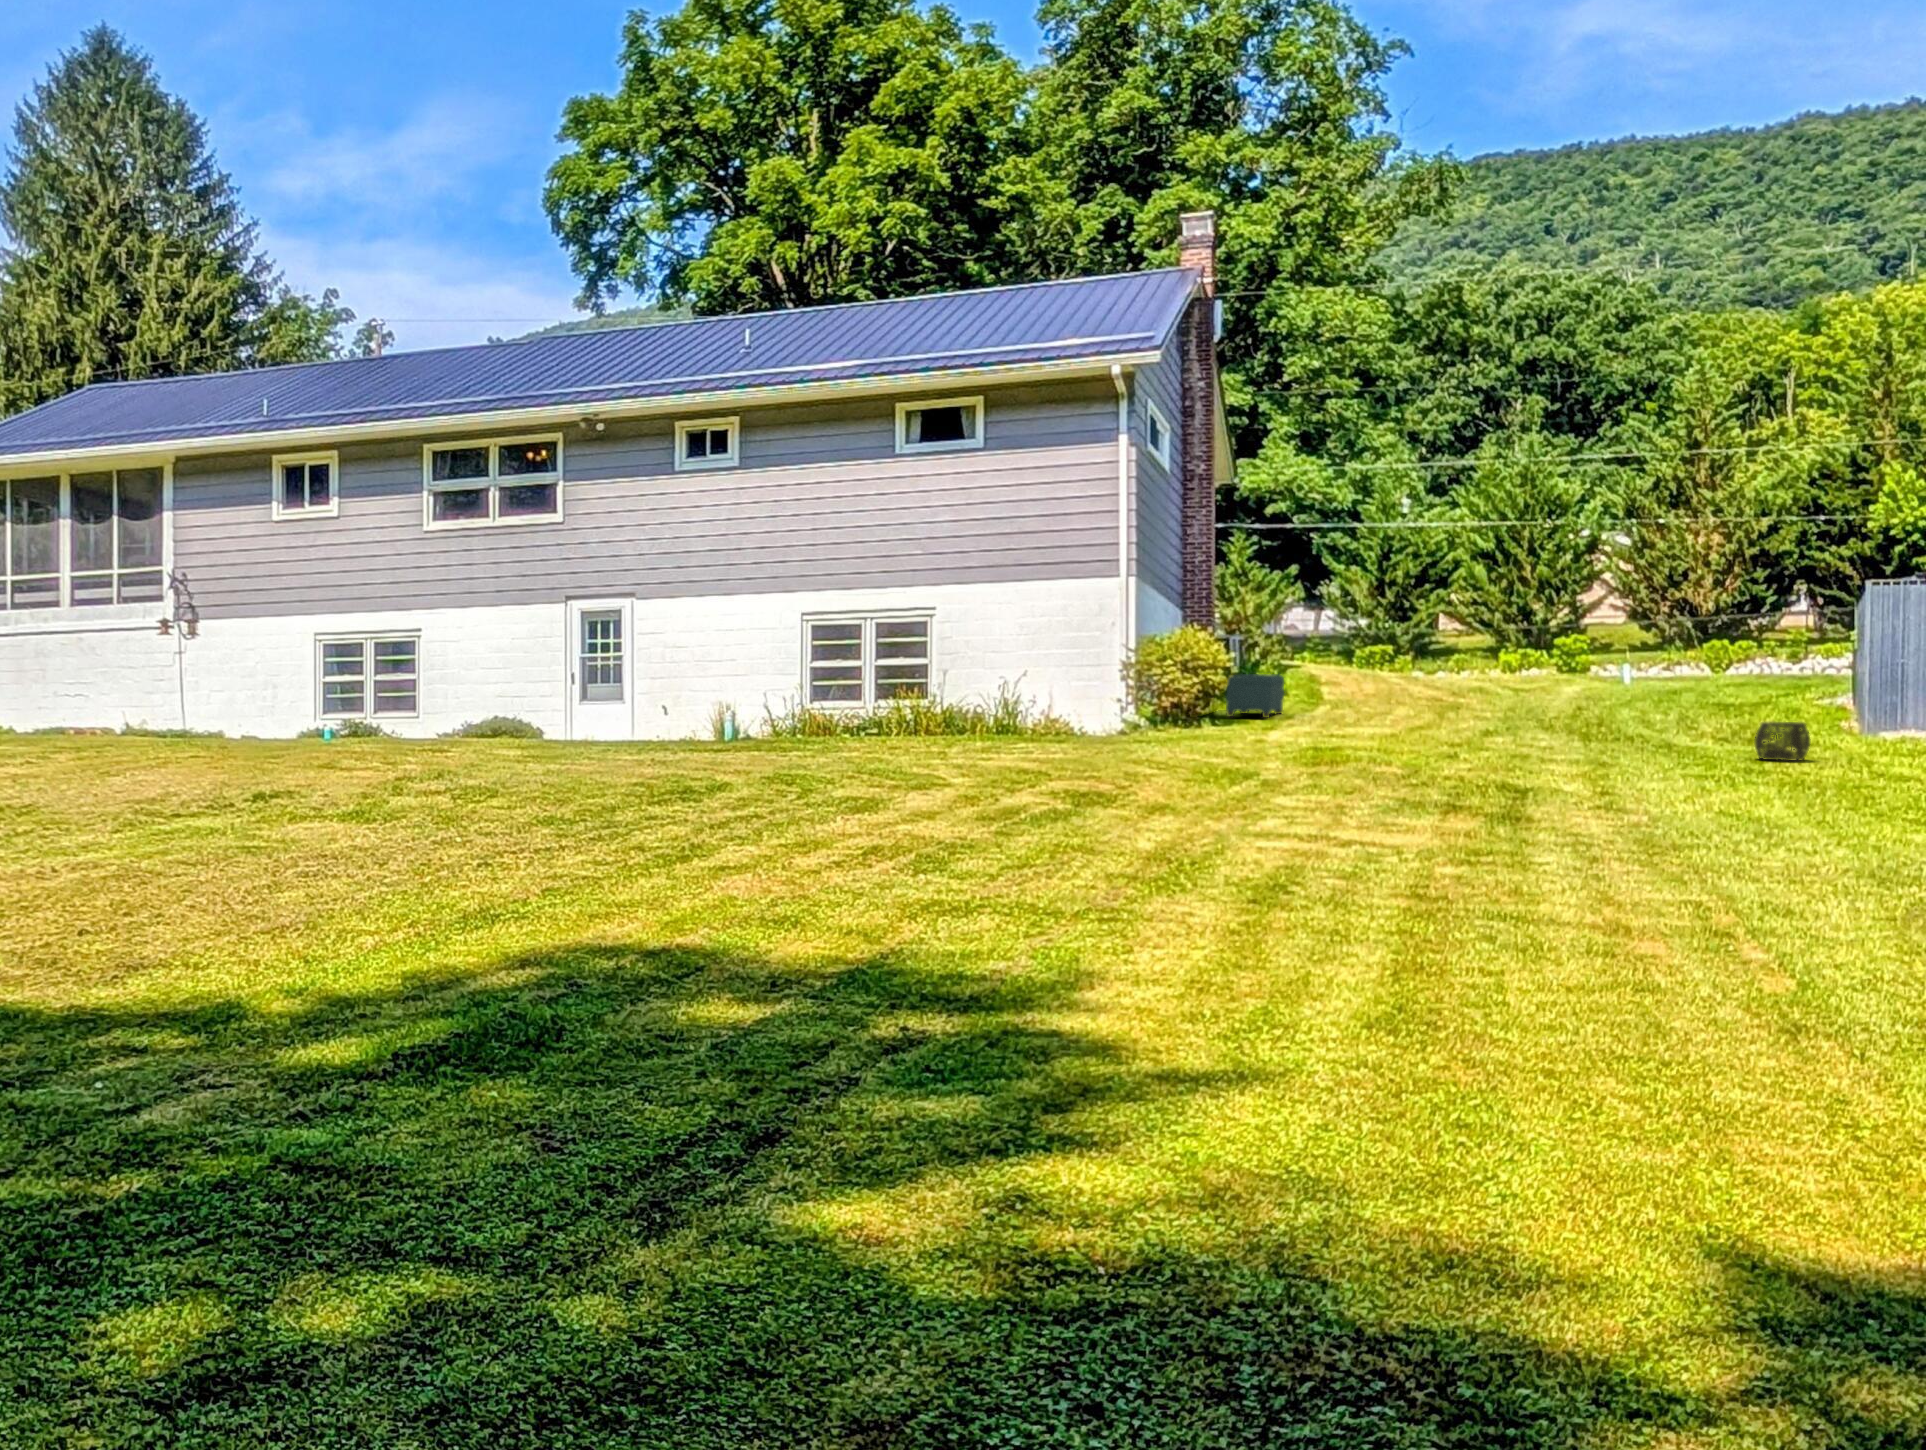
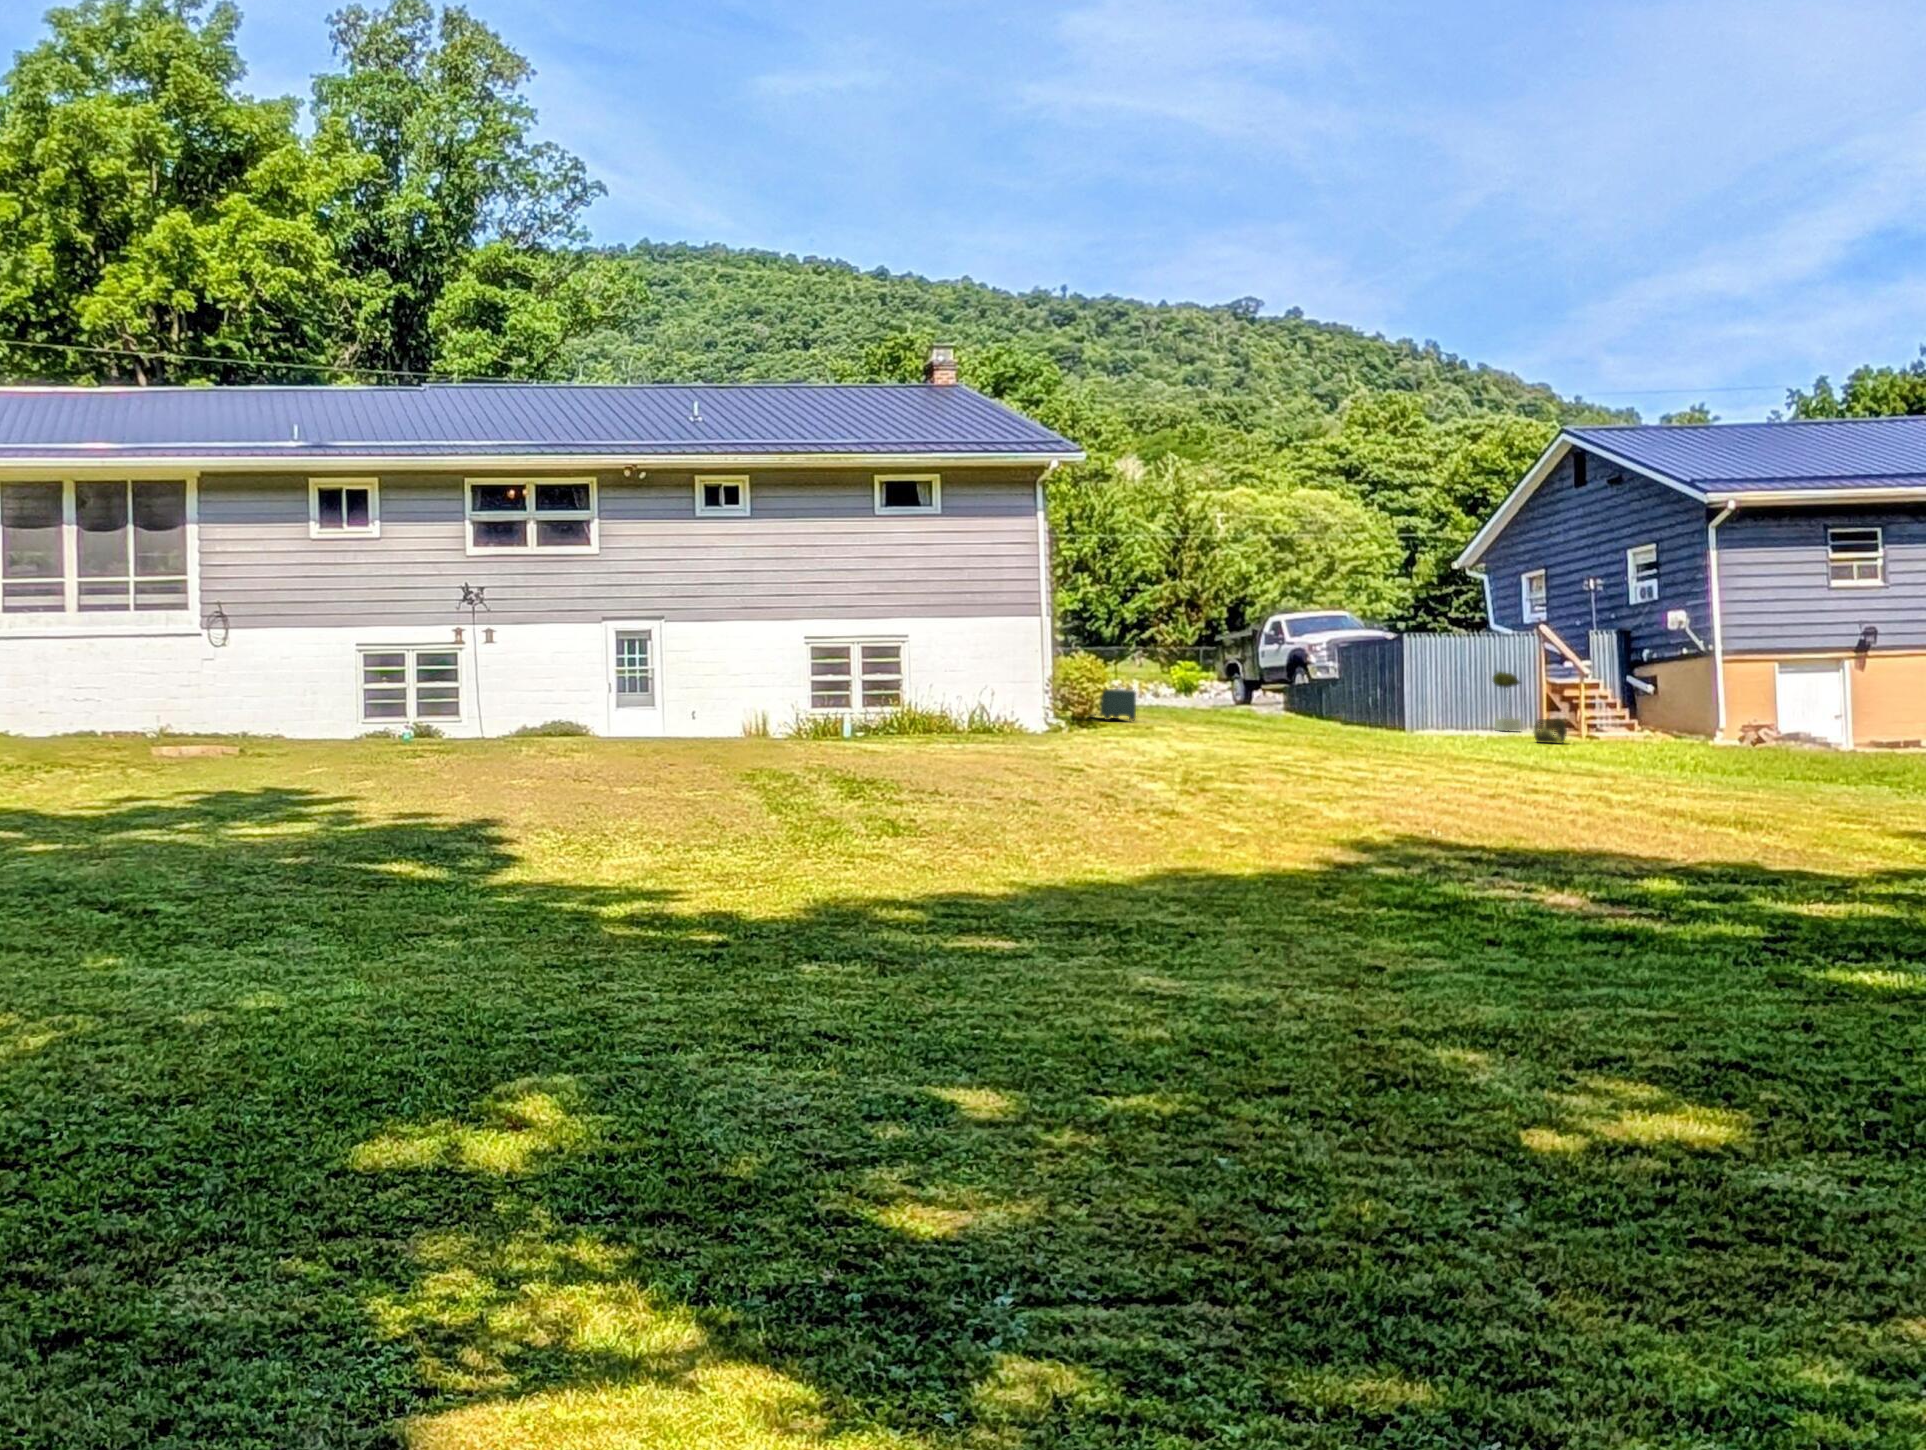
potted tree: none [1814,642,1868,739] -> present [1493,672,1521,732]

